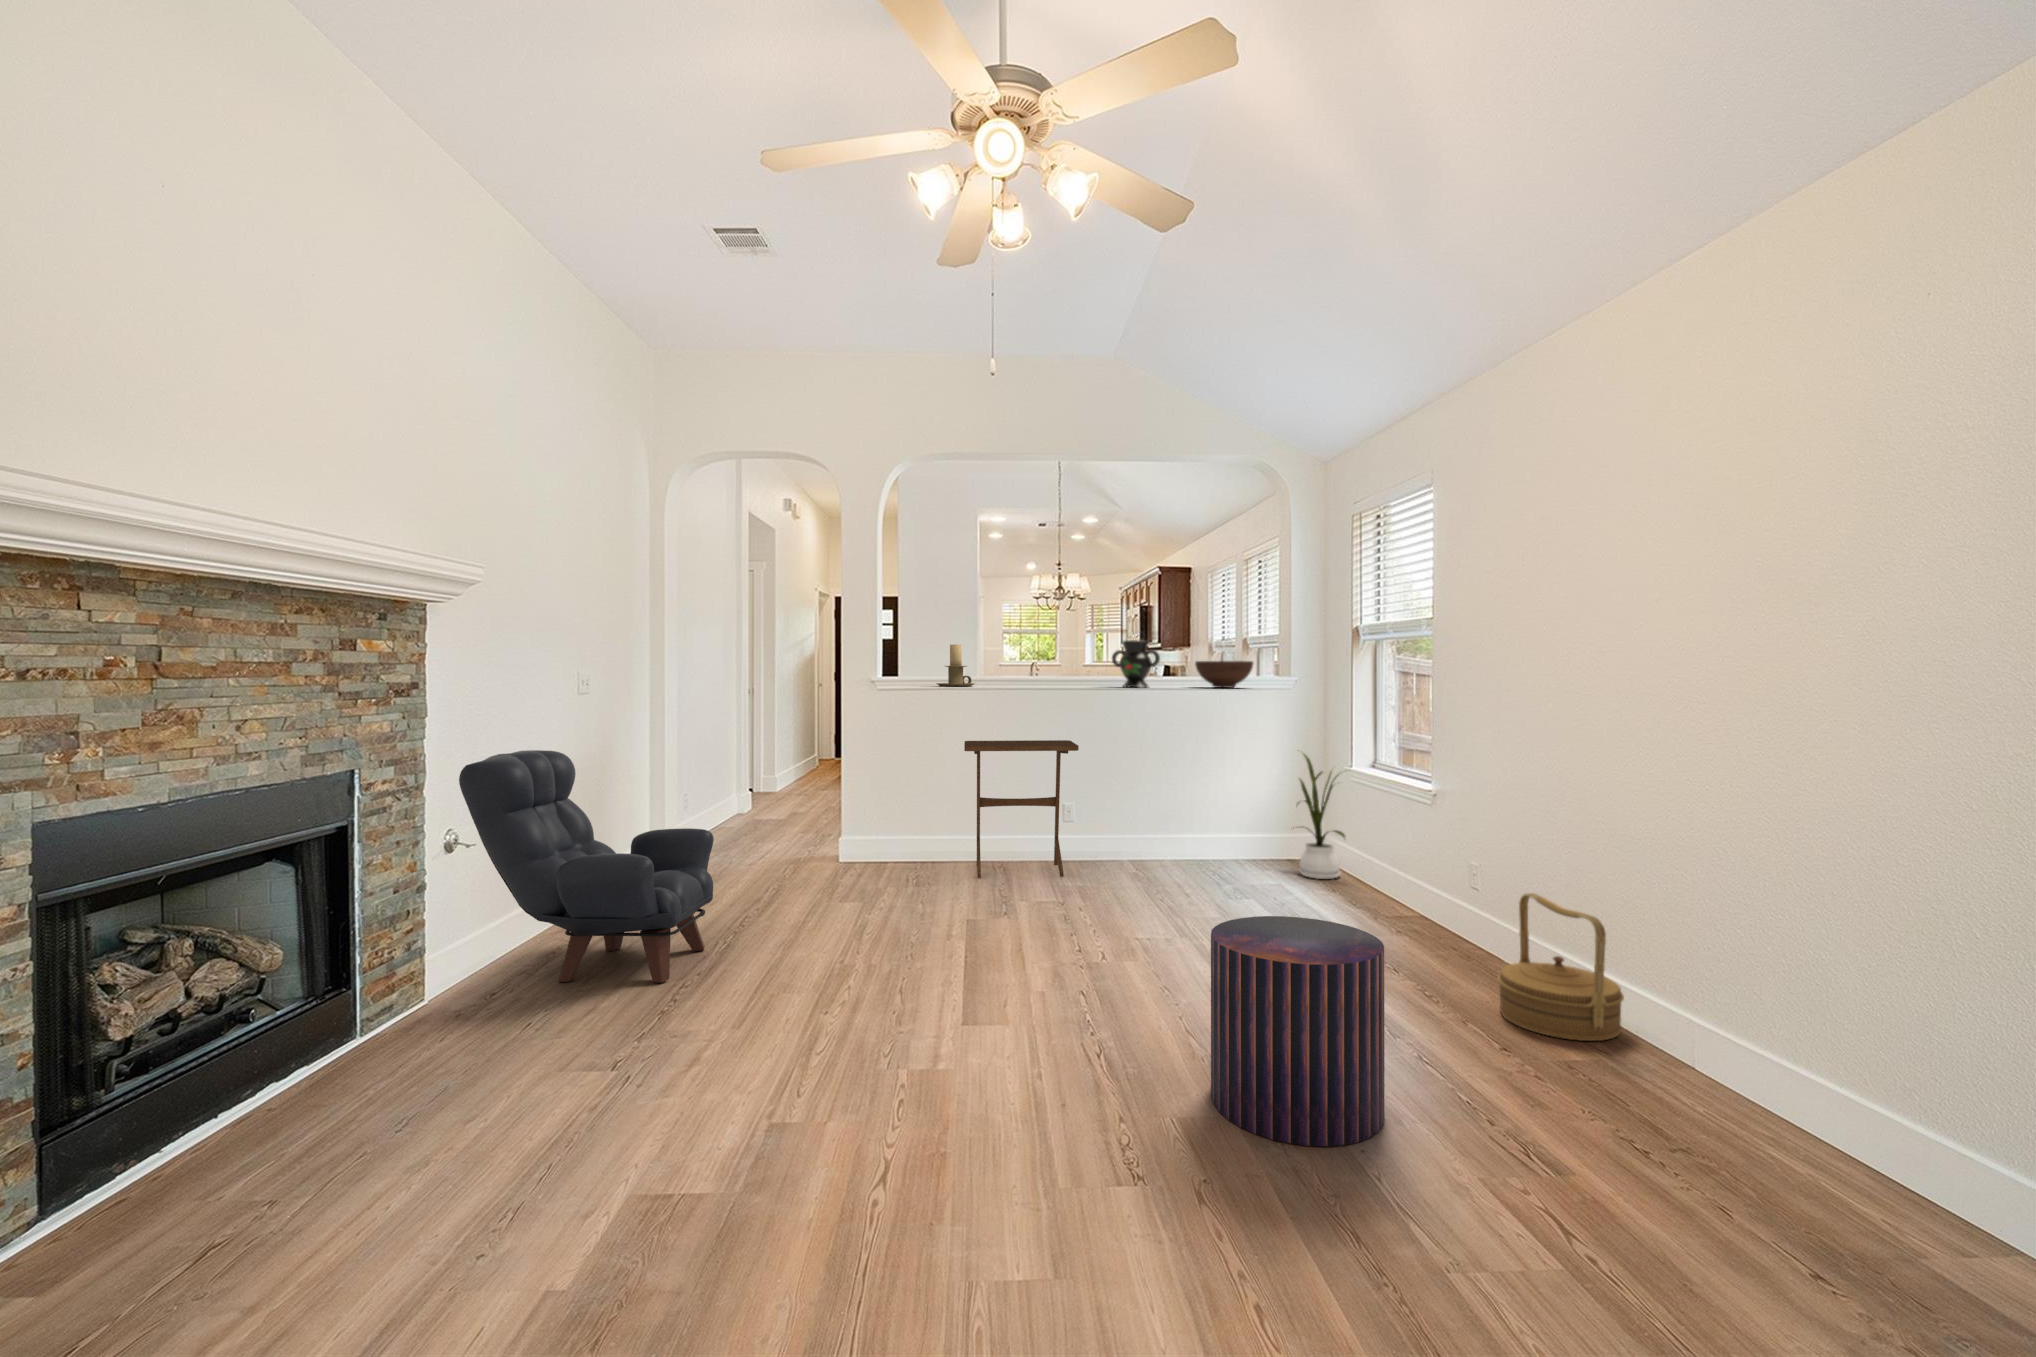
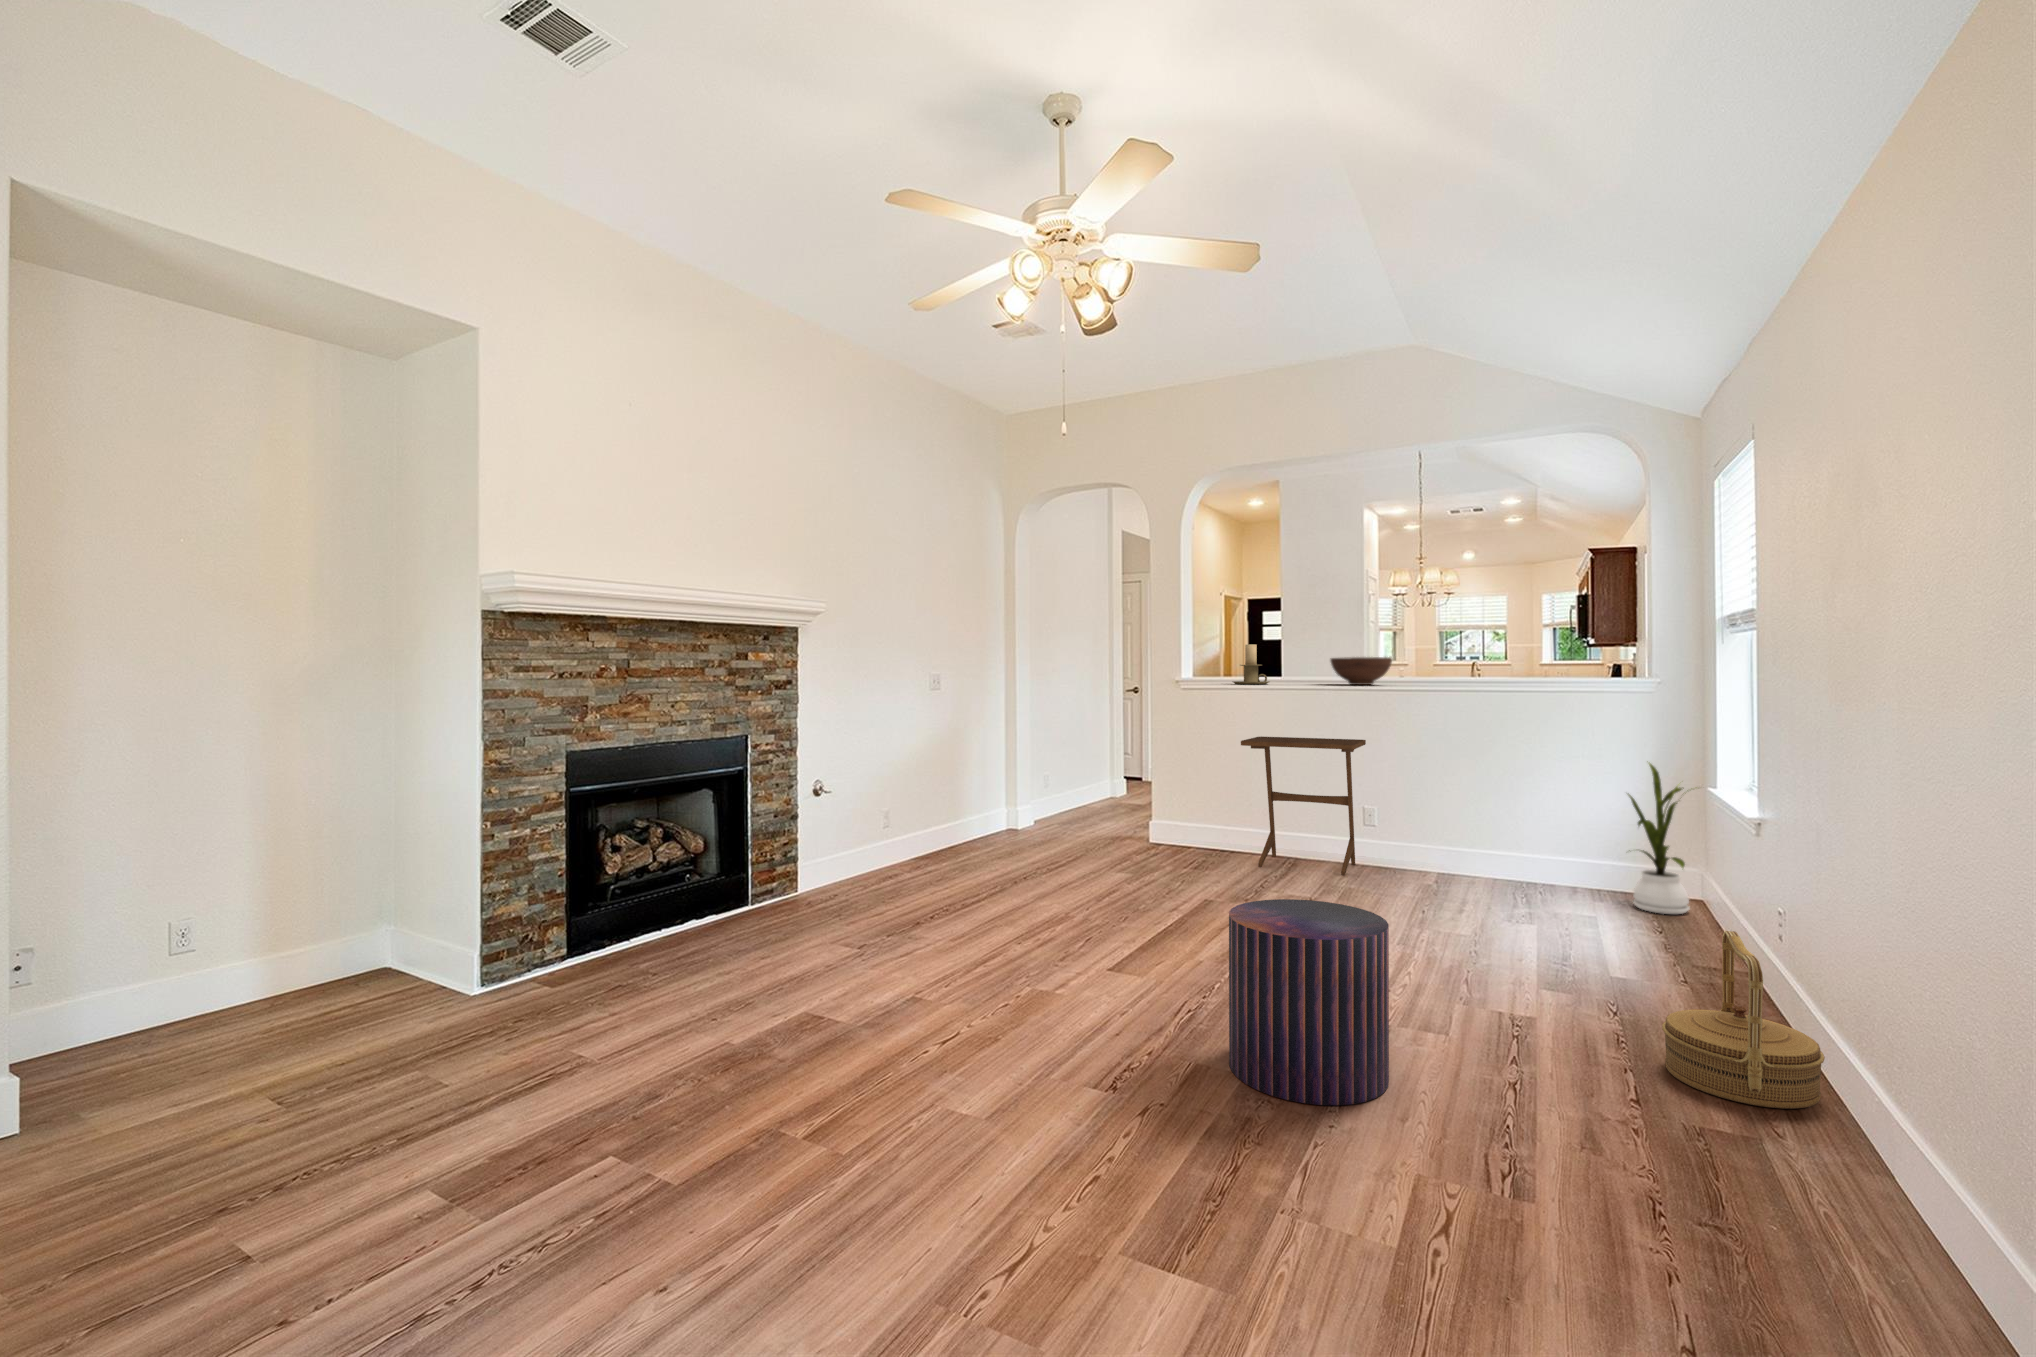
decorative vase: present [1112,640,1160,687] -> none [1418,636,1469,686]
fruit bowl: present [1195,661,1253,688] -> present [1330,657,1392,685]
armchair: present [459,750,714,983] -> none [822,730,995,904]

